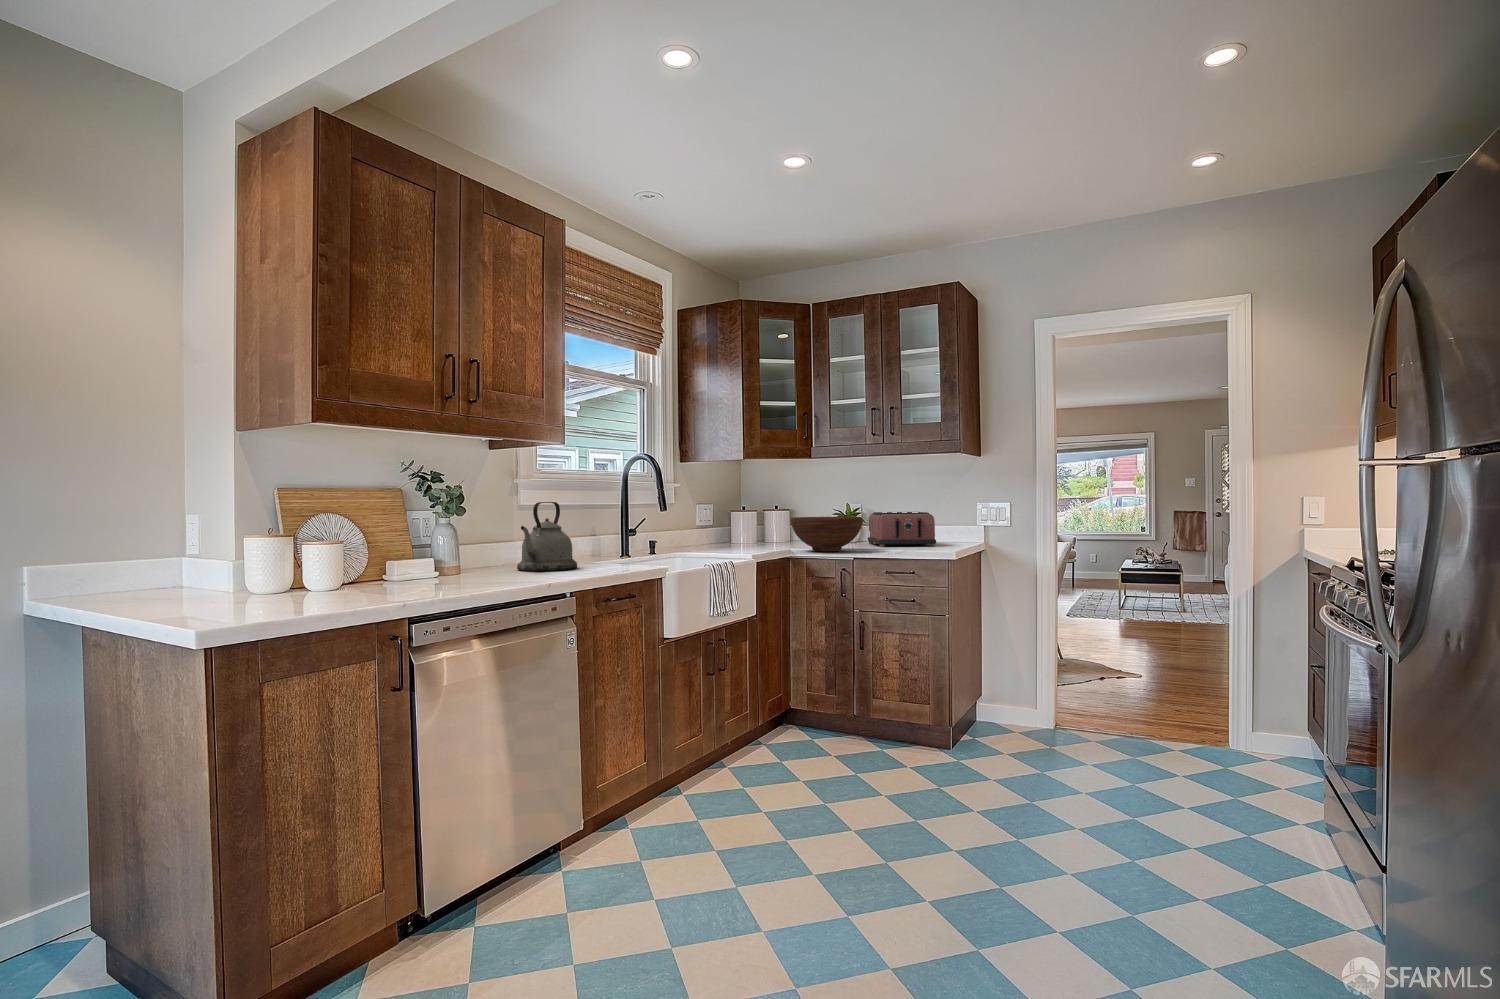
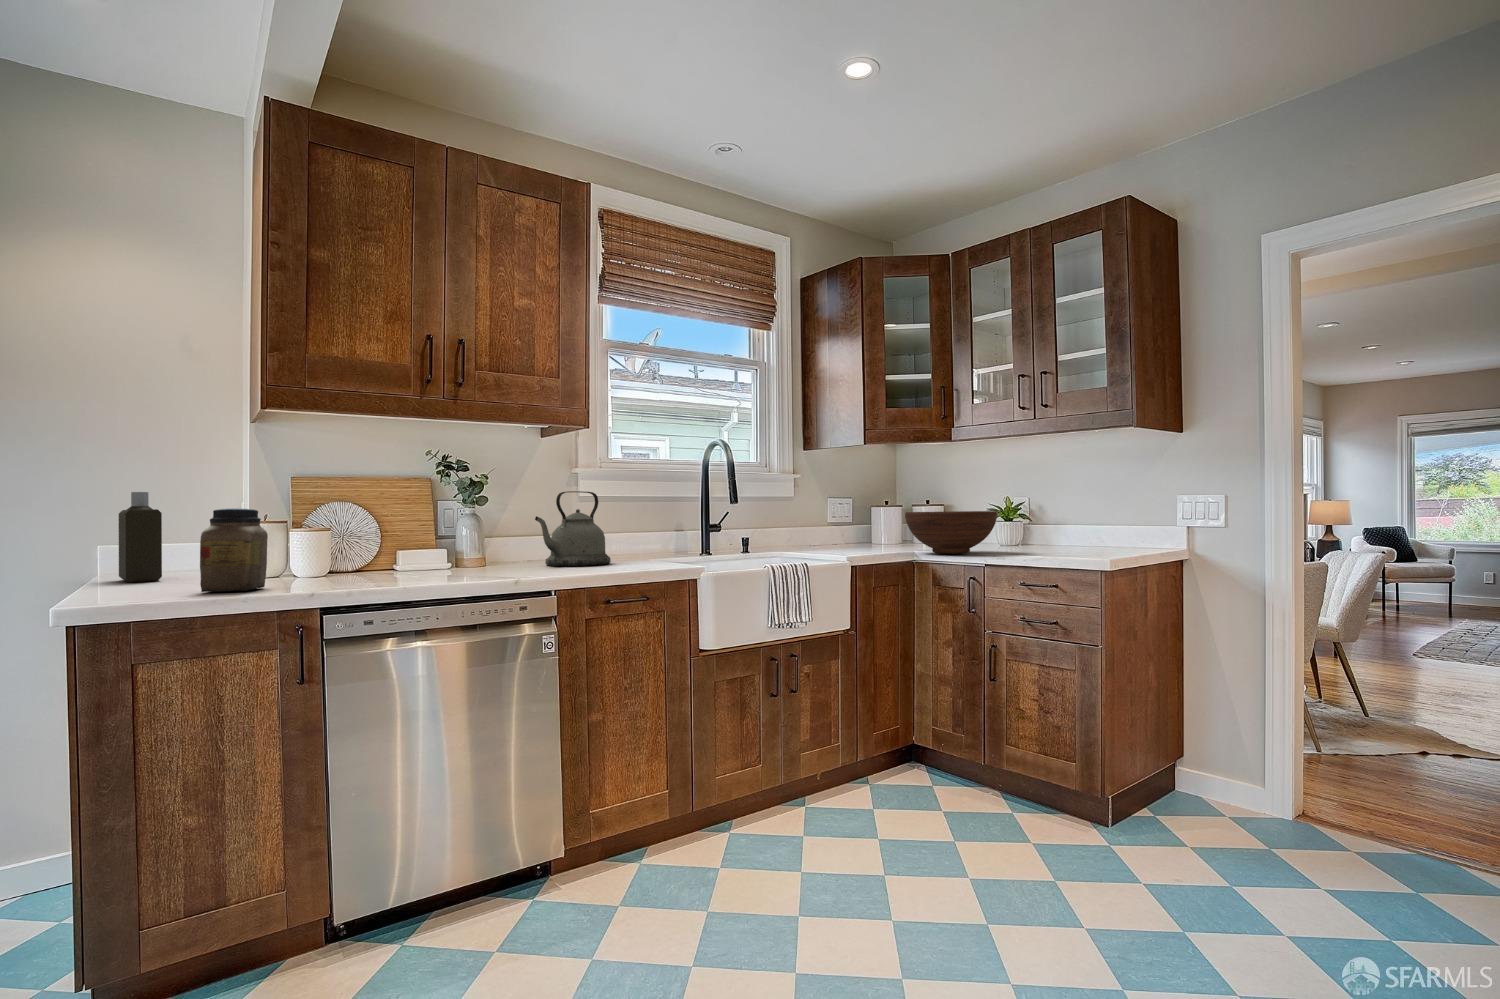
bottle: none [91,505,158,603] -> present [119,492,162,582]
toaster: present [868,512,936,547] -> none [1036,506,1119,550]
jar: none [288,525,345,609] -> present [200,508,268,592]

